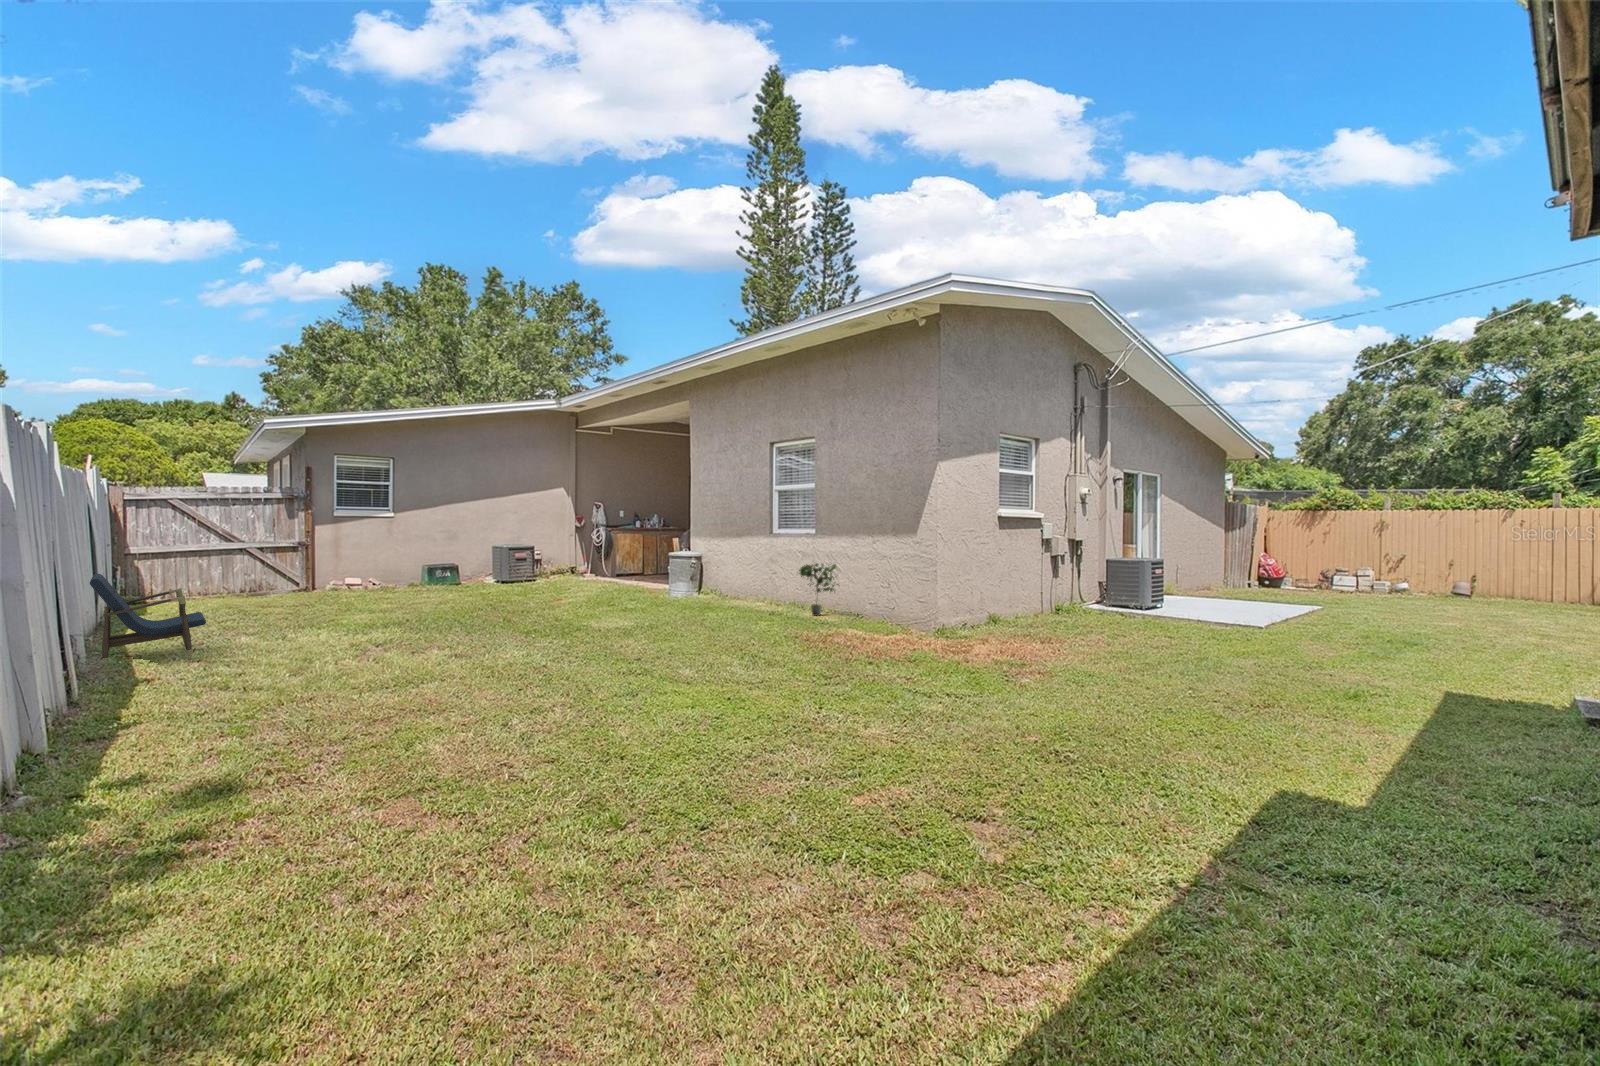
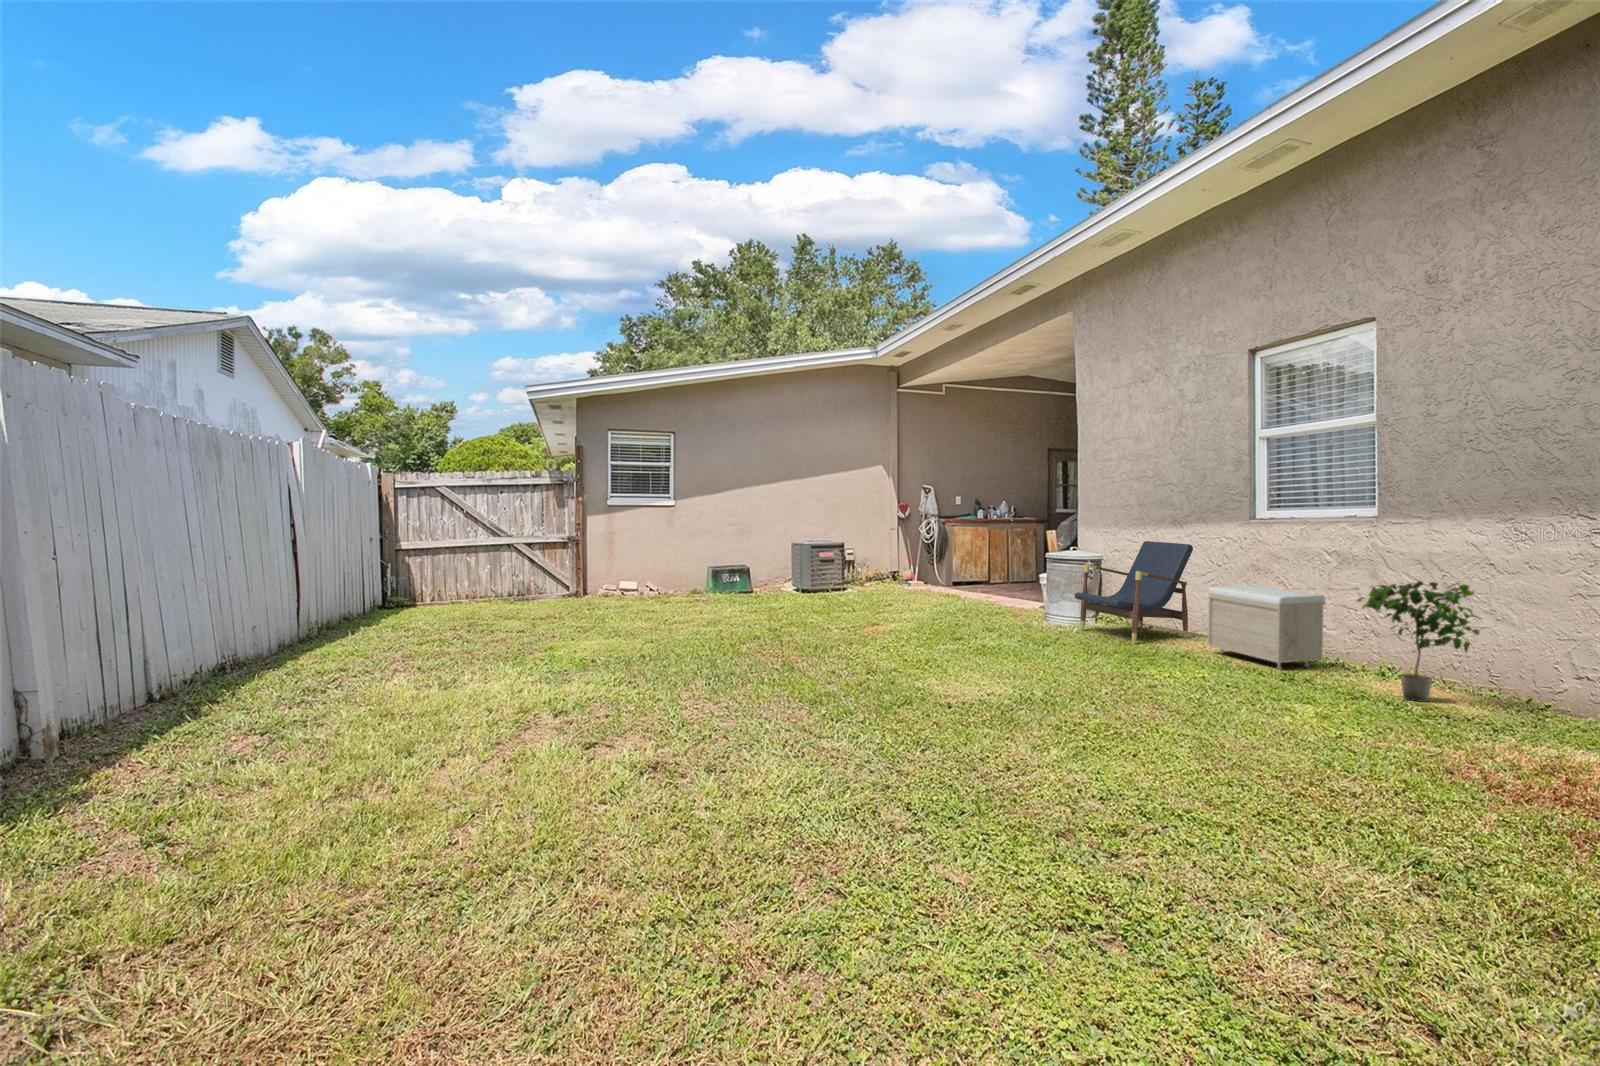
storage bench: none [746,567,794,608] -> present [1208,585,1326,669]
lounge chair: present [90,574,206,659] -> present [1074,541,1193,644]

